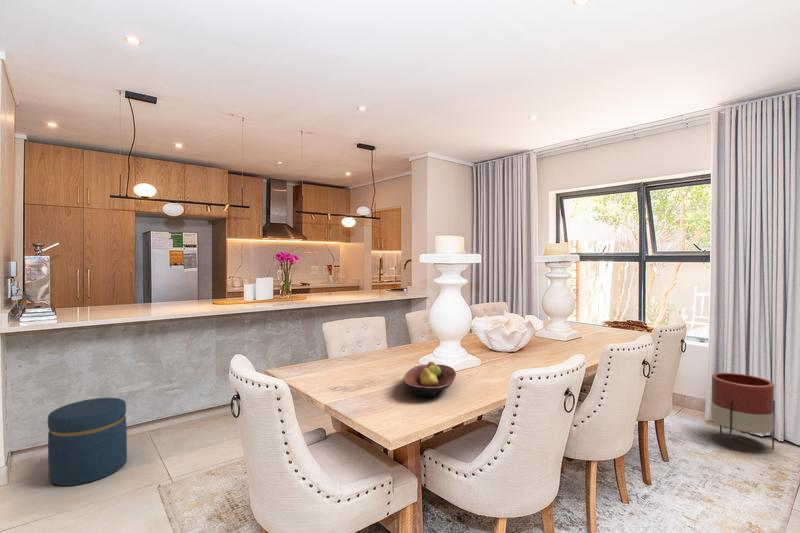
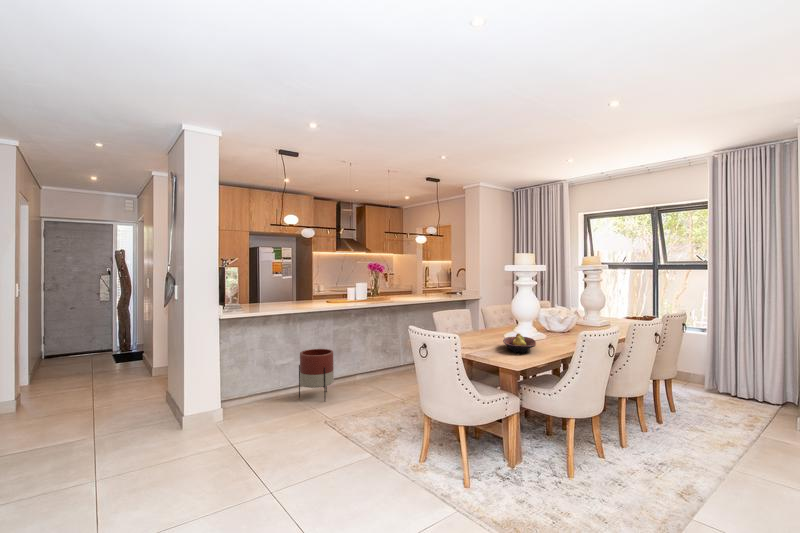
planter: present [711,373,775,450] -> present [299,349,334,401]
ottoman: present [48,398,127,486] -> none [248,365,292,421]

